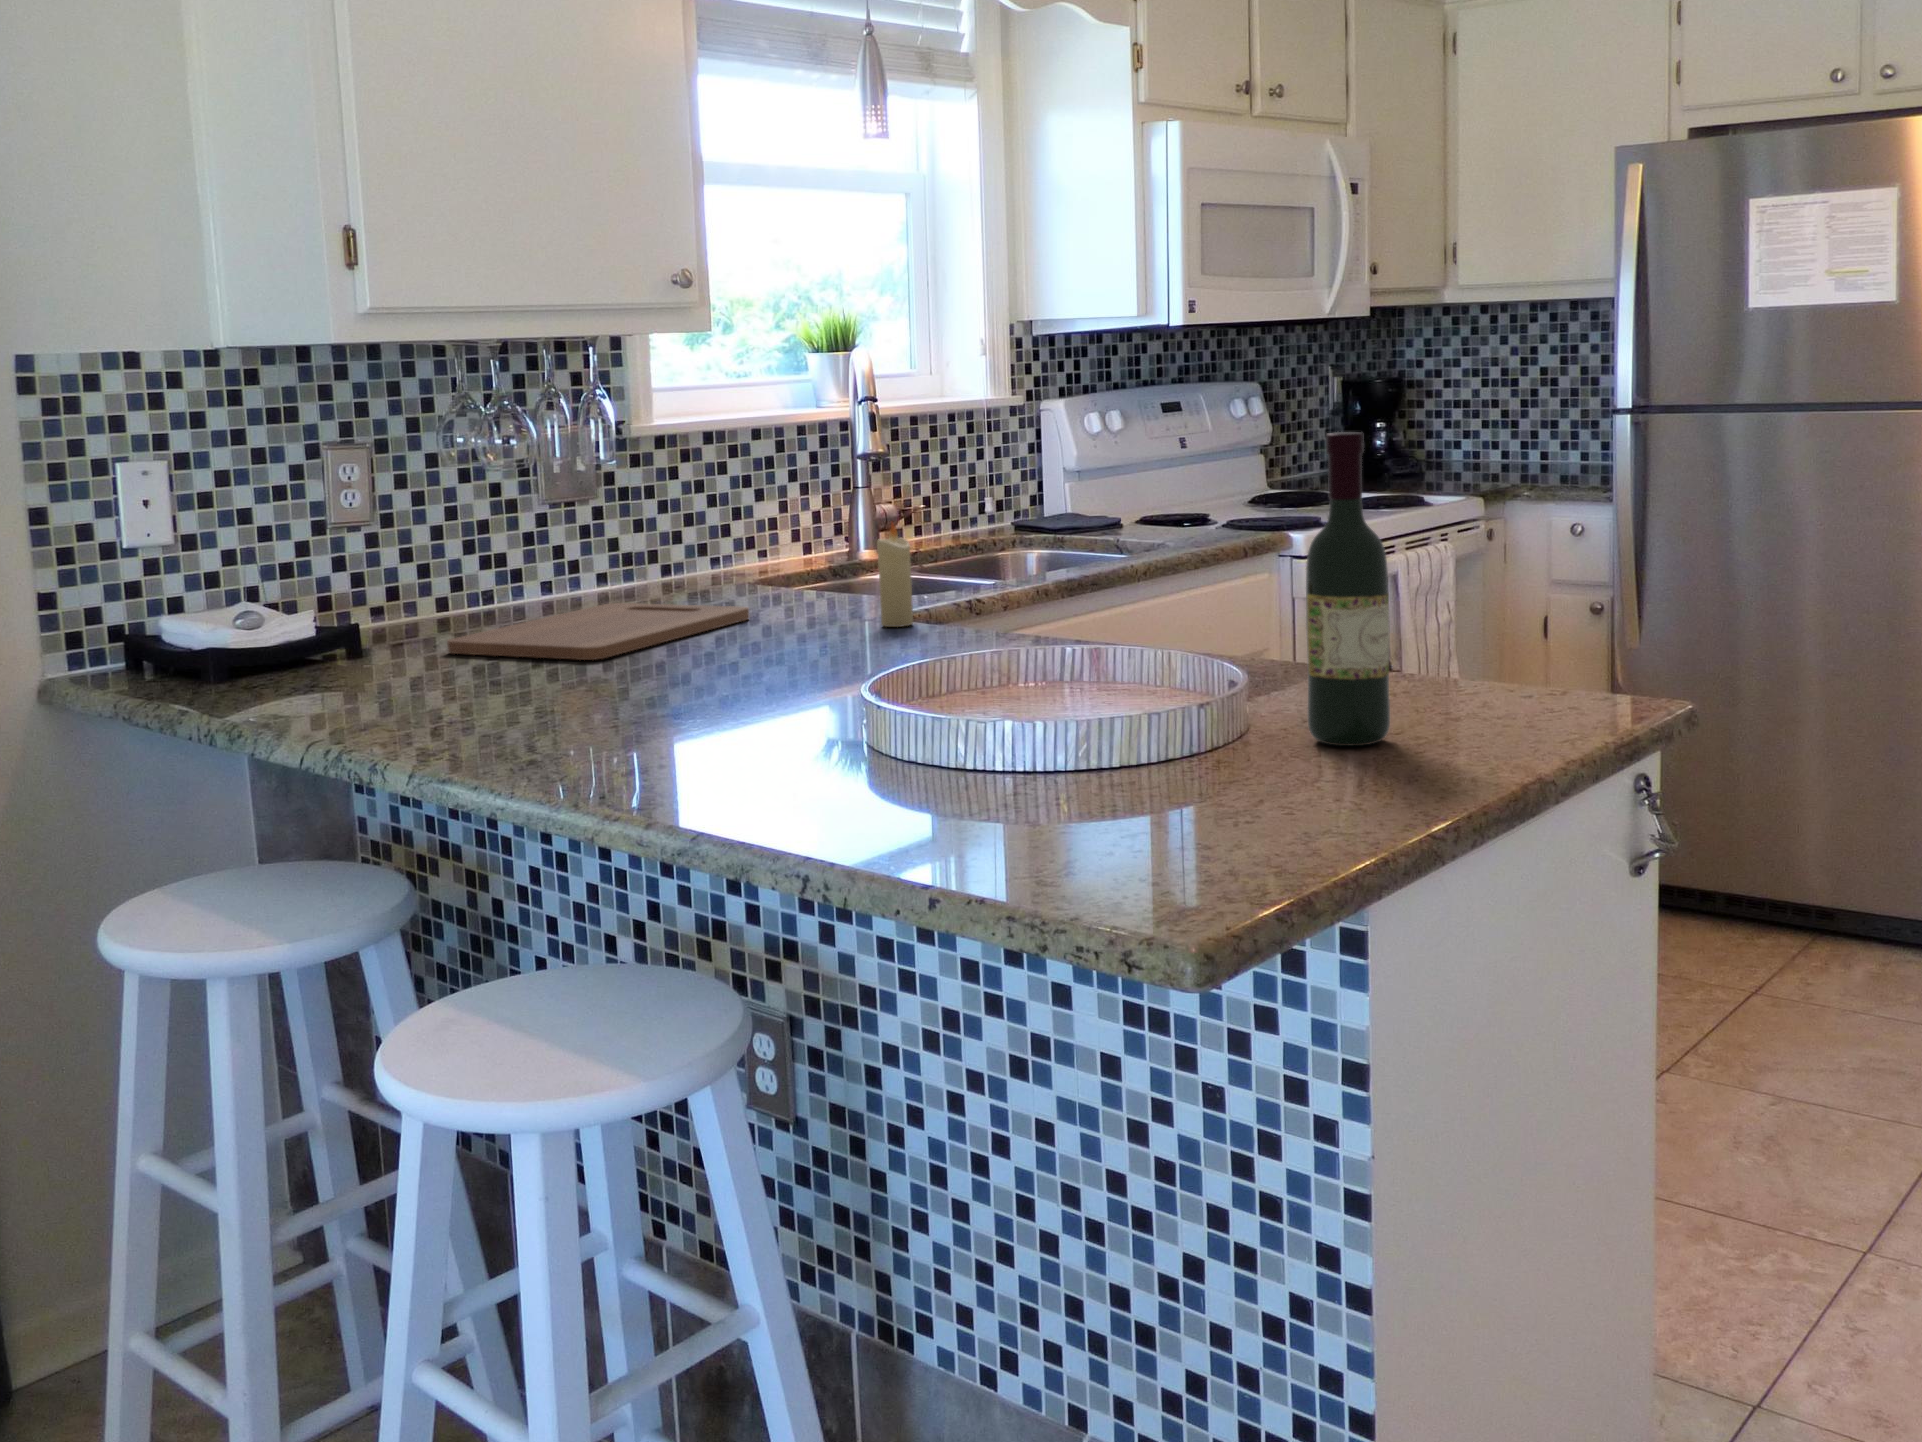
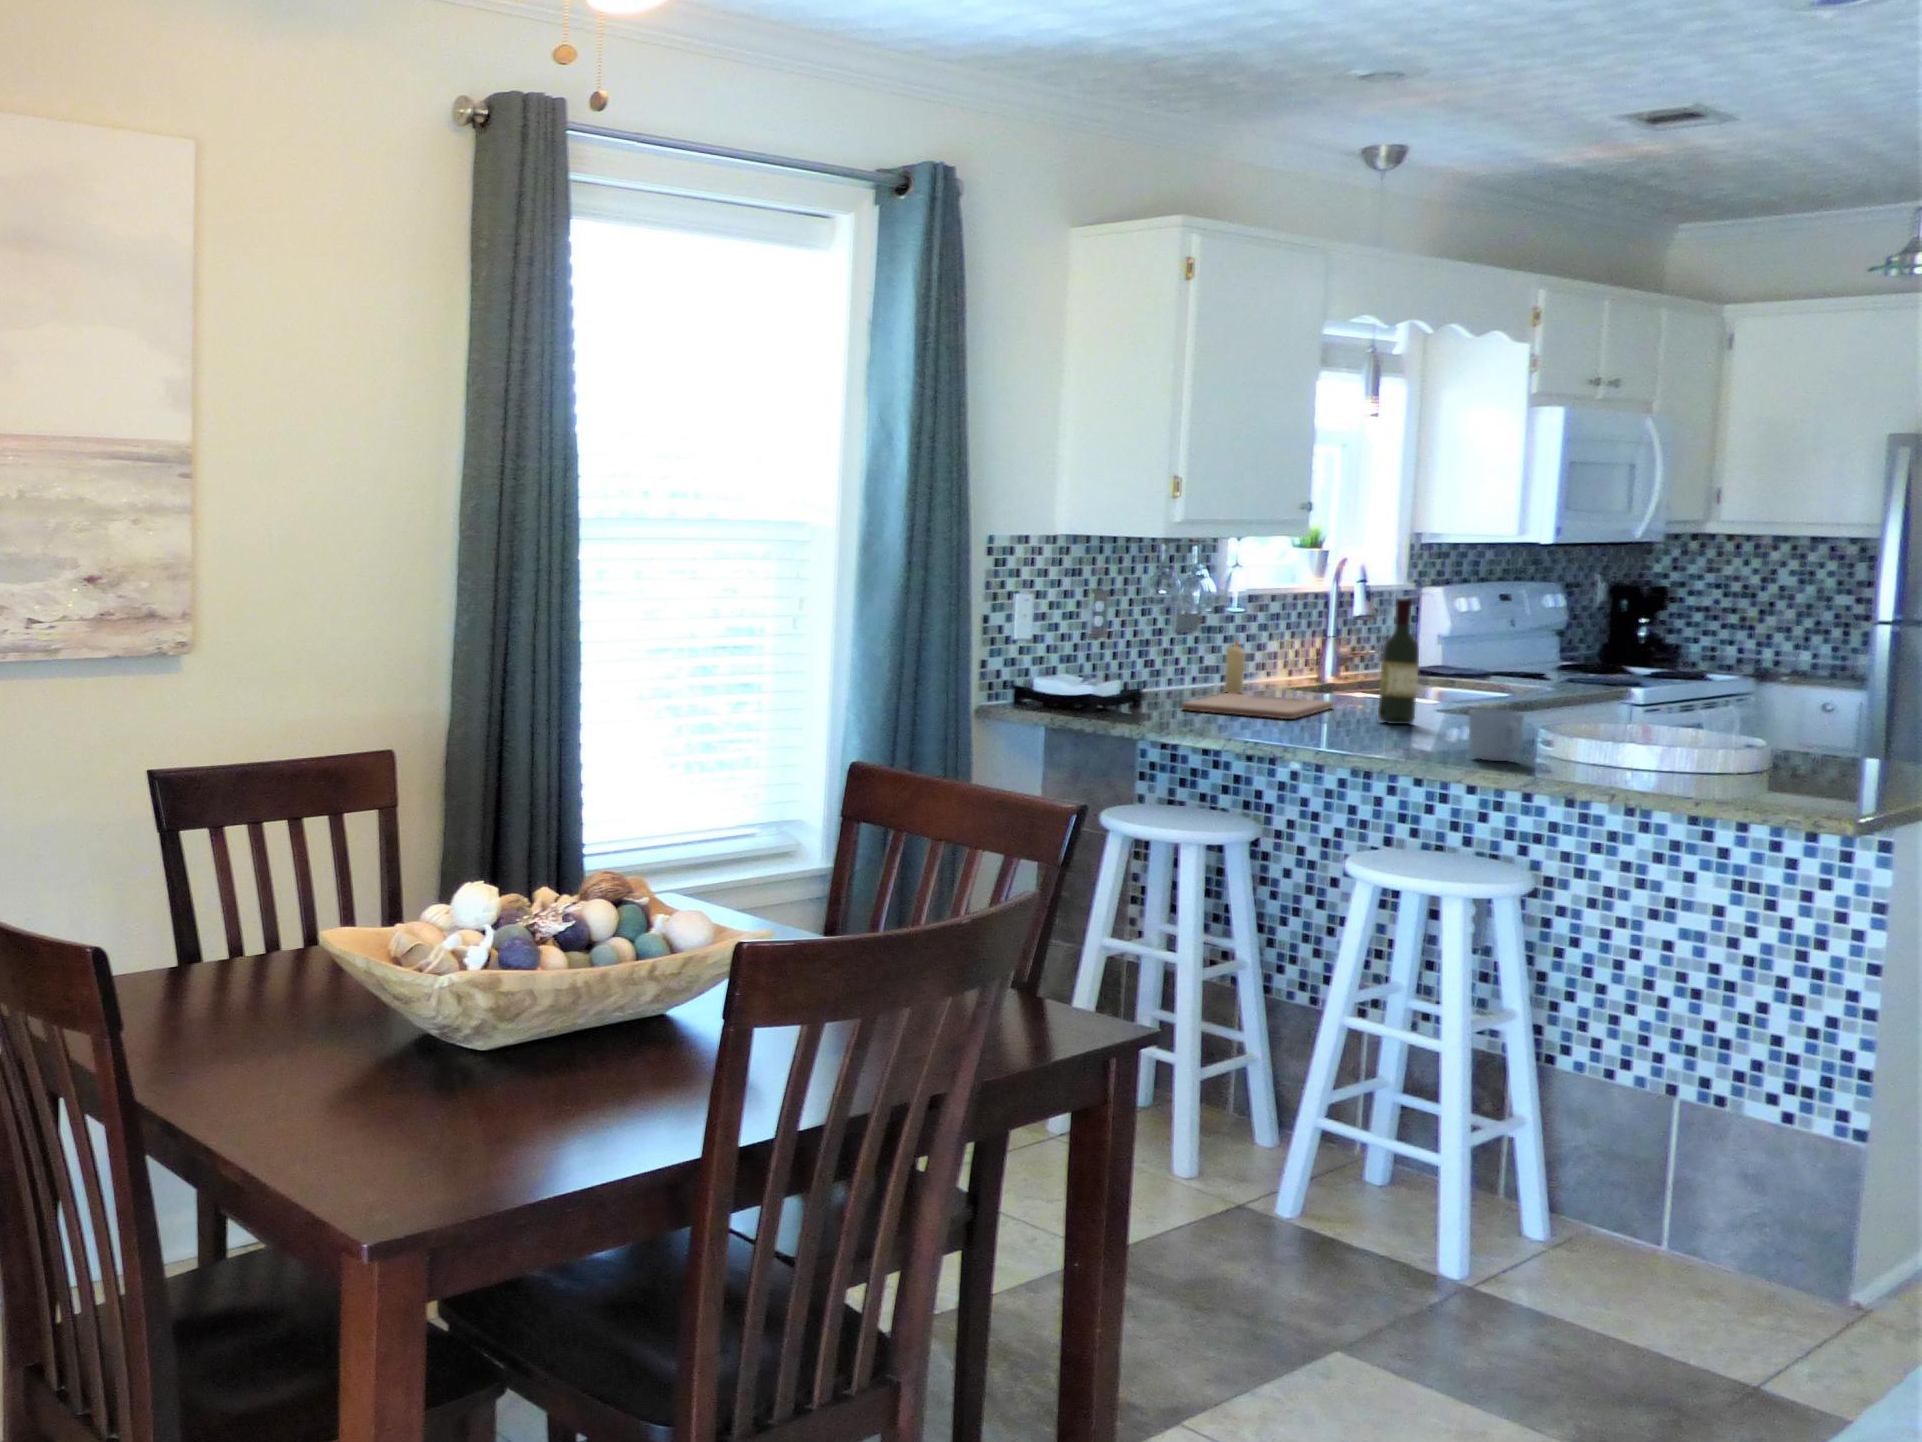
wine bottle: present [1306,432,1390,746] -> present [1378,598,1419,724]
candle: present [877,523,913,627] -> present [1225,642,1245,693]
mug: none [690,647,791,758] -> present [1469,709,1524,761]

